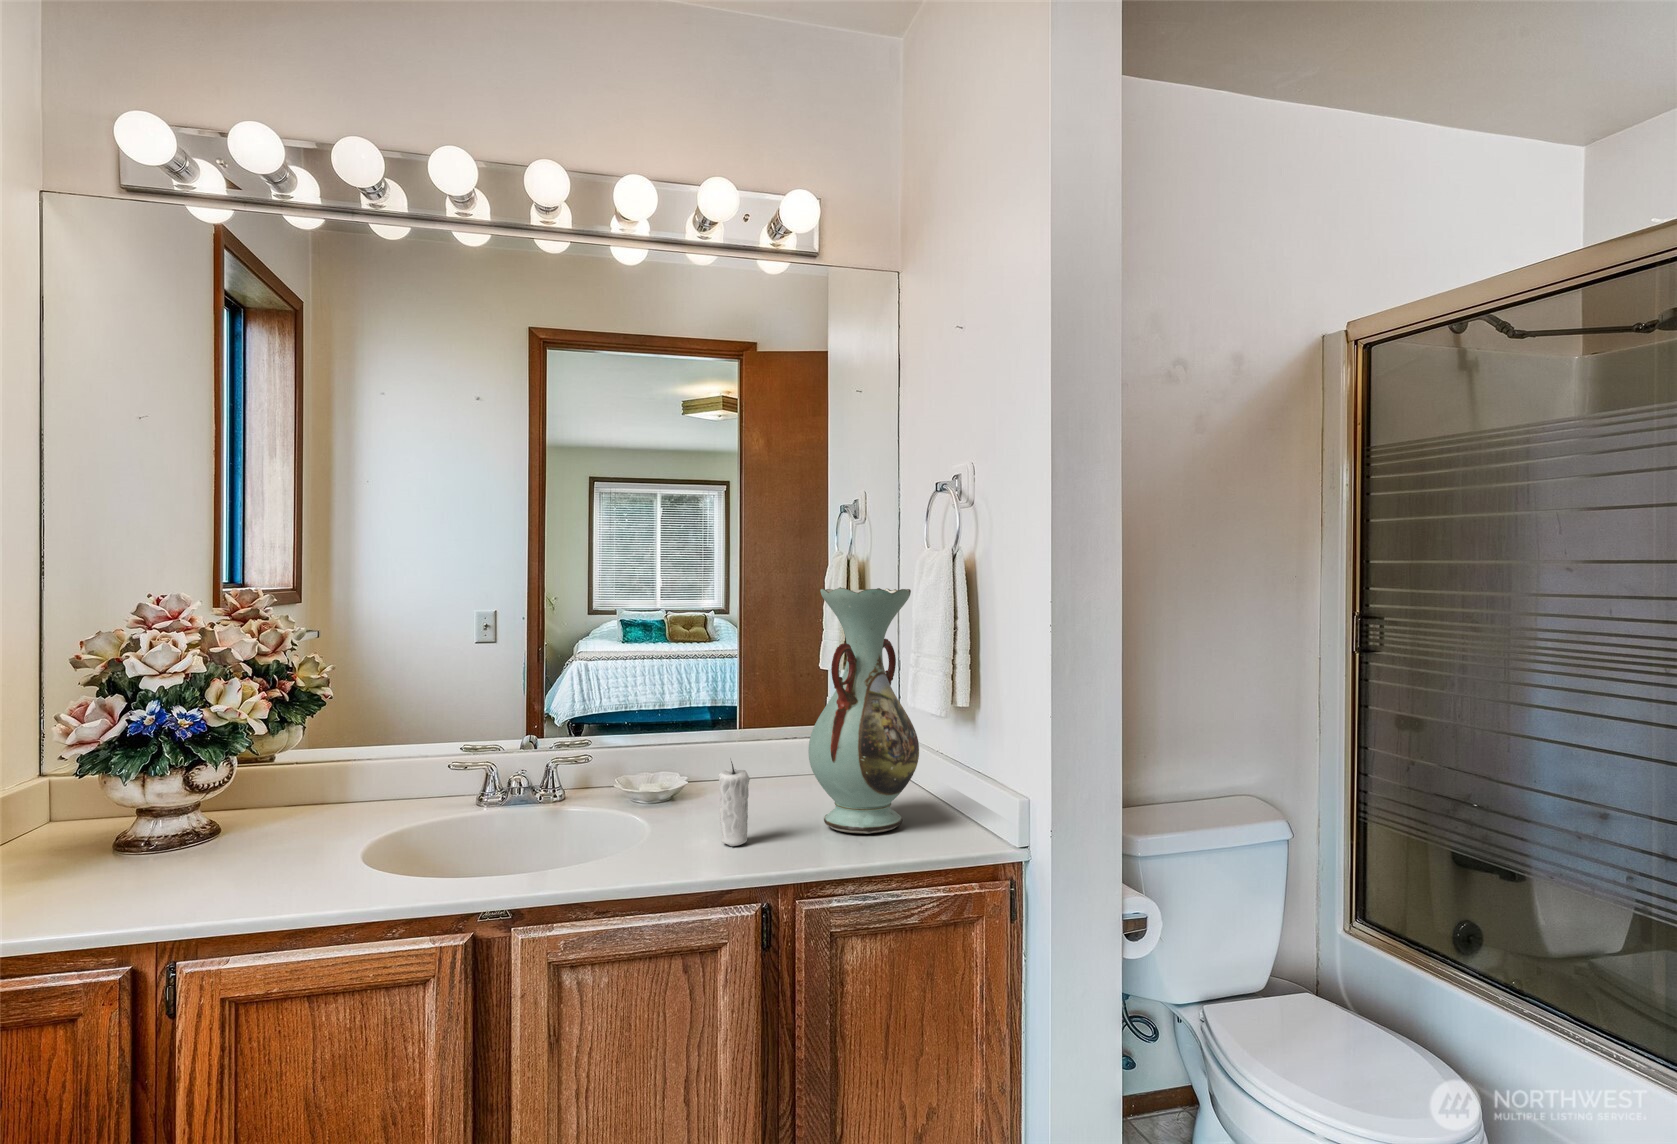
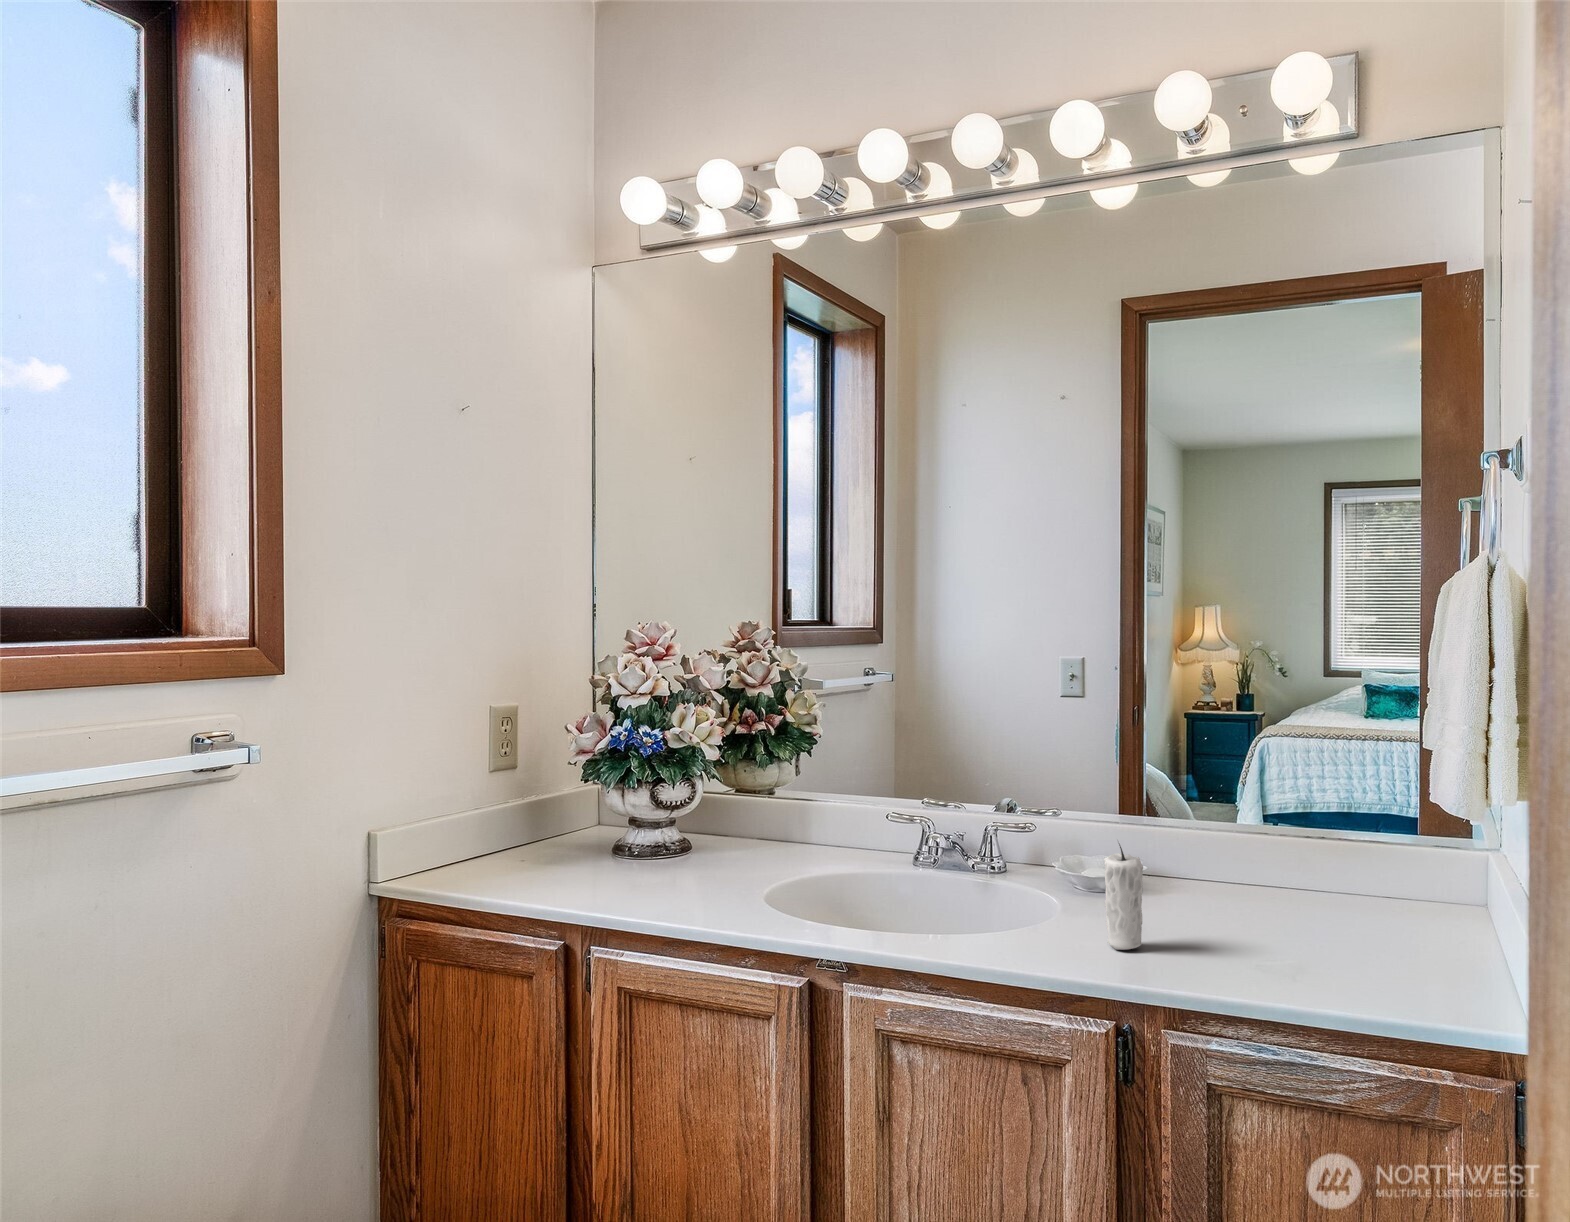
decorative vase: present [808,587,919,834] -> none [1240,629,1408,972]

